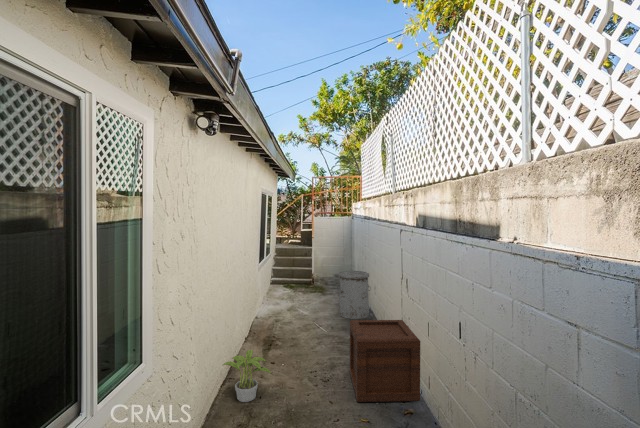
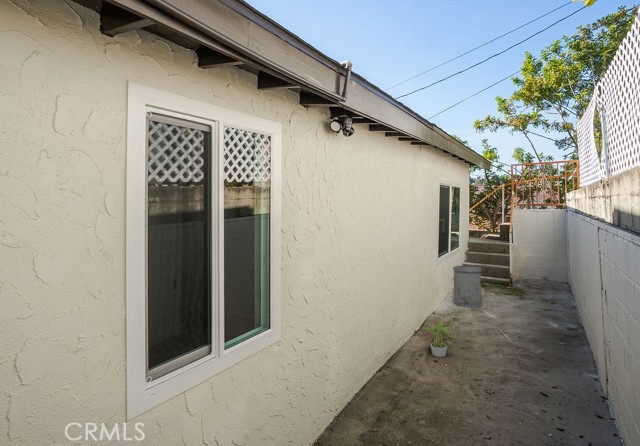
trash can: present [337,271,370,319] -> present [453,266,482,307]
wooden crate: present [350,320,420,402] -> none [527,310,590,382]

